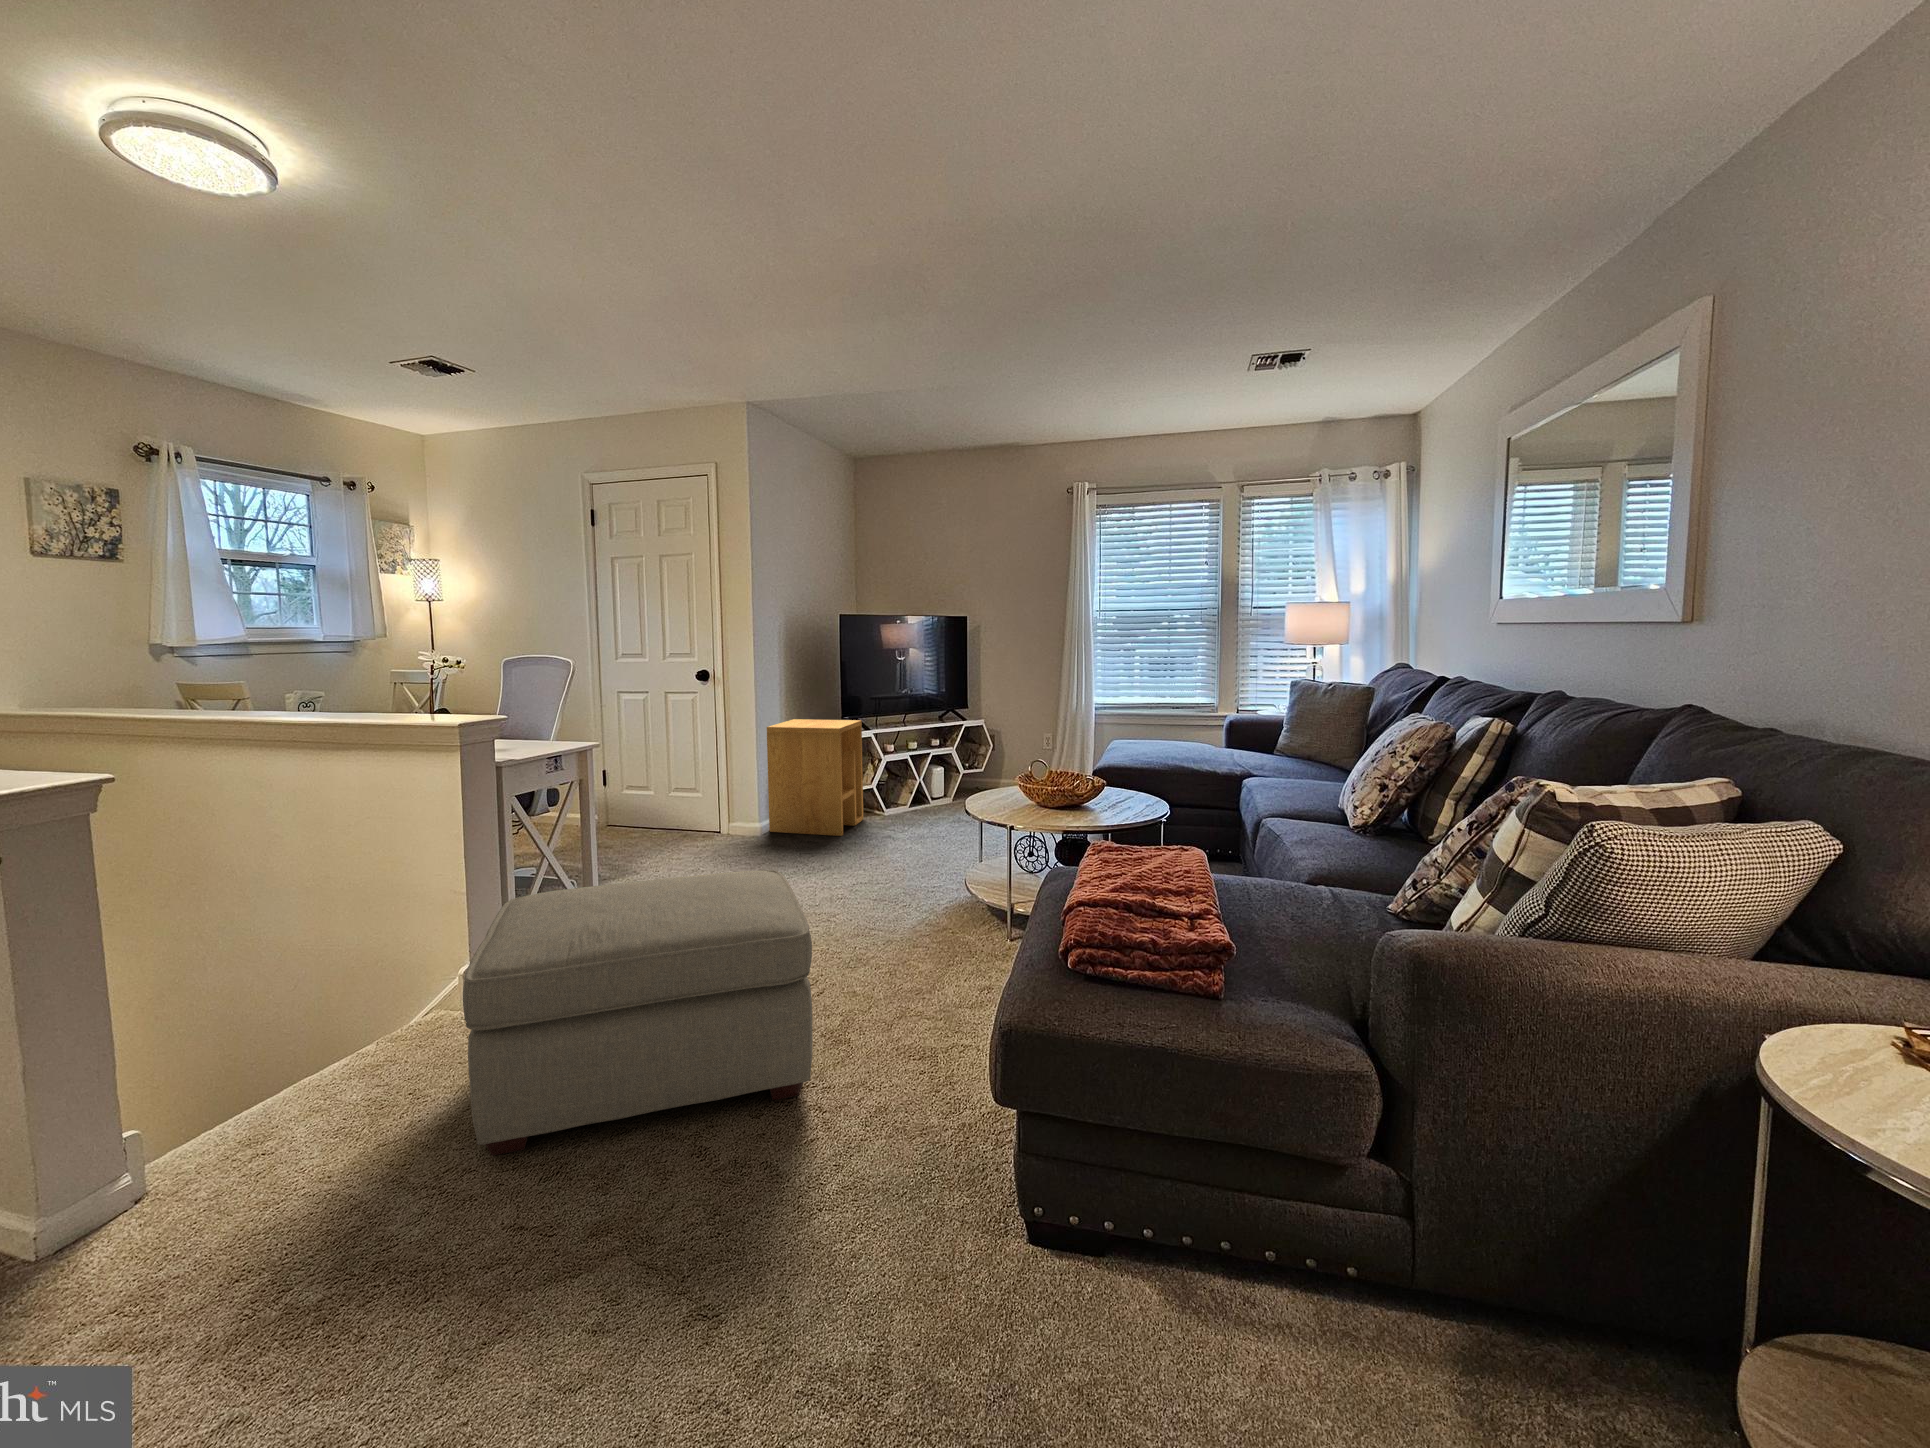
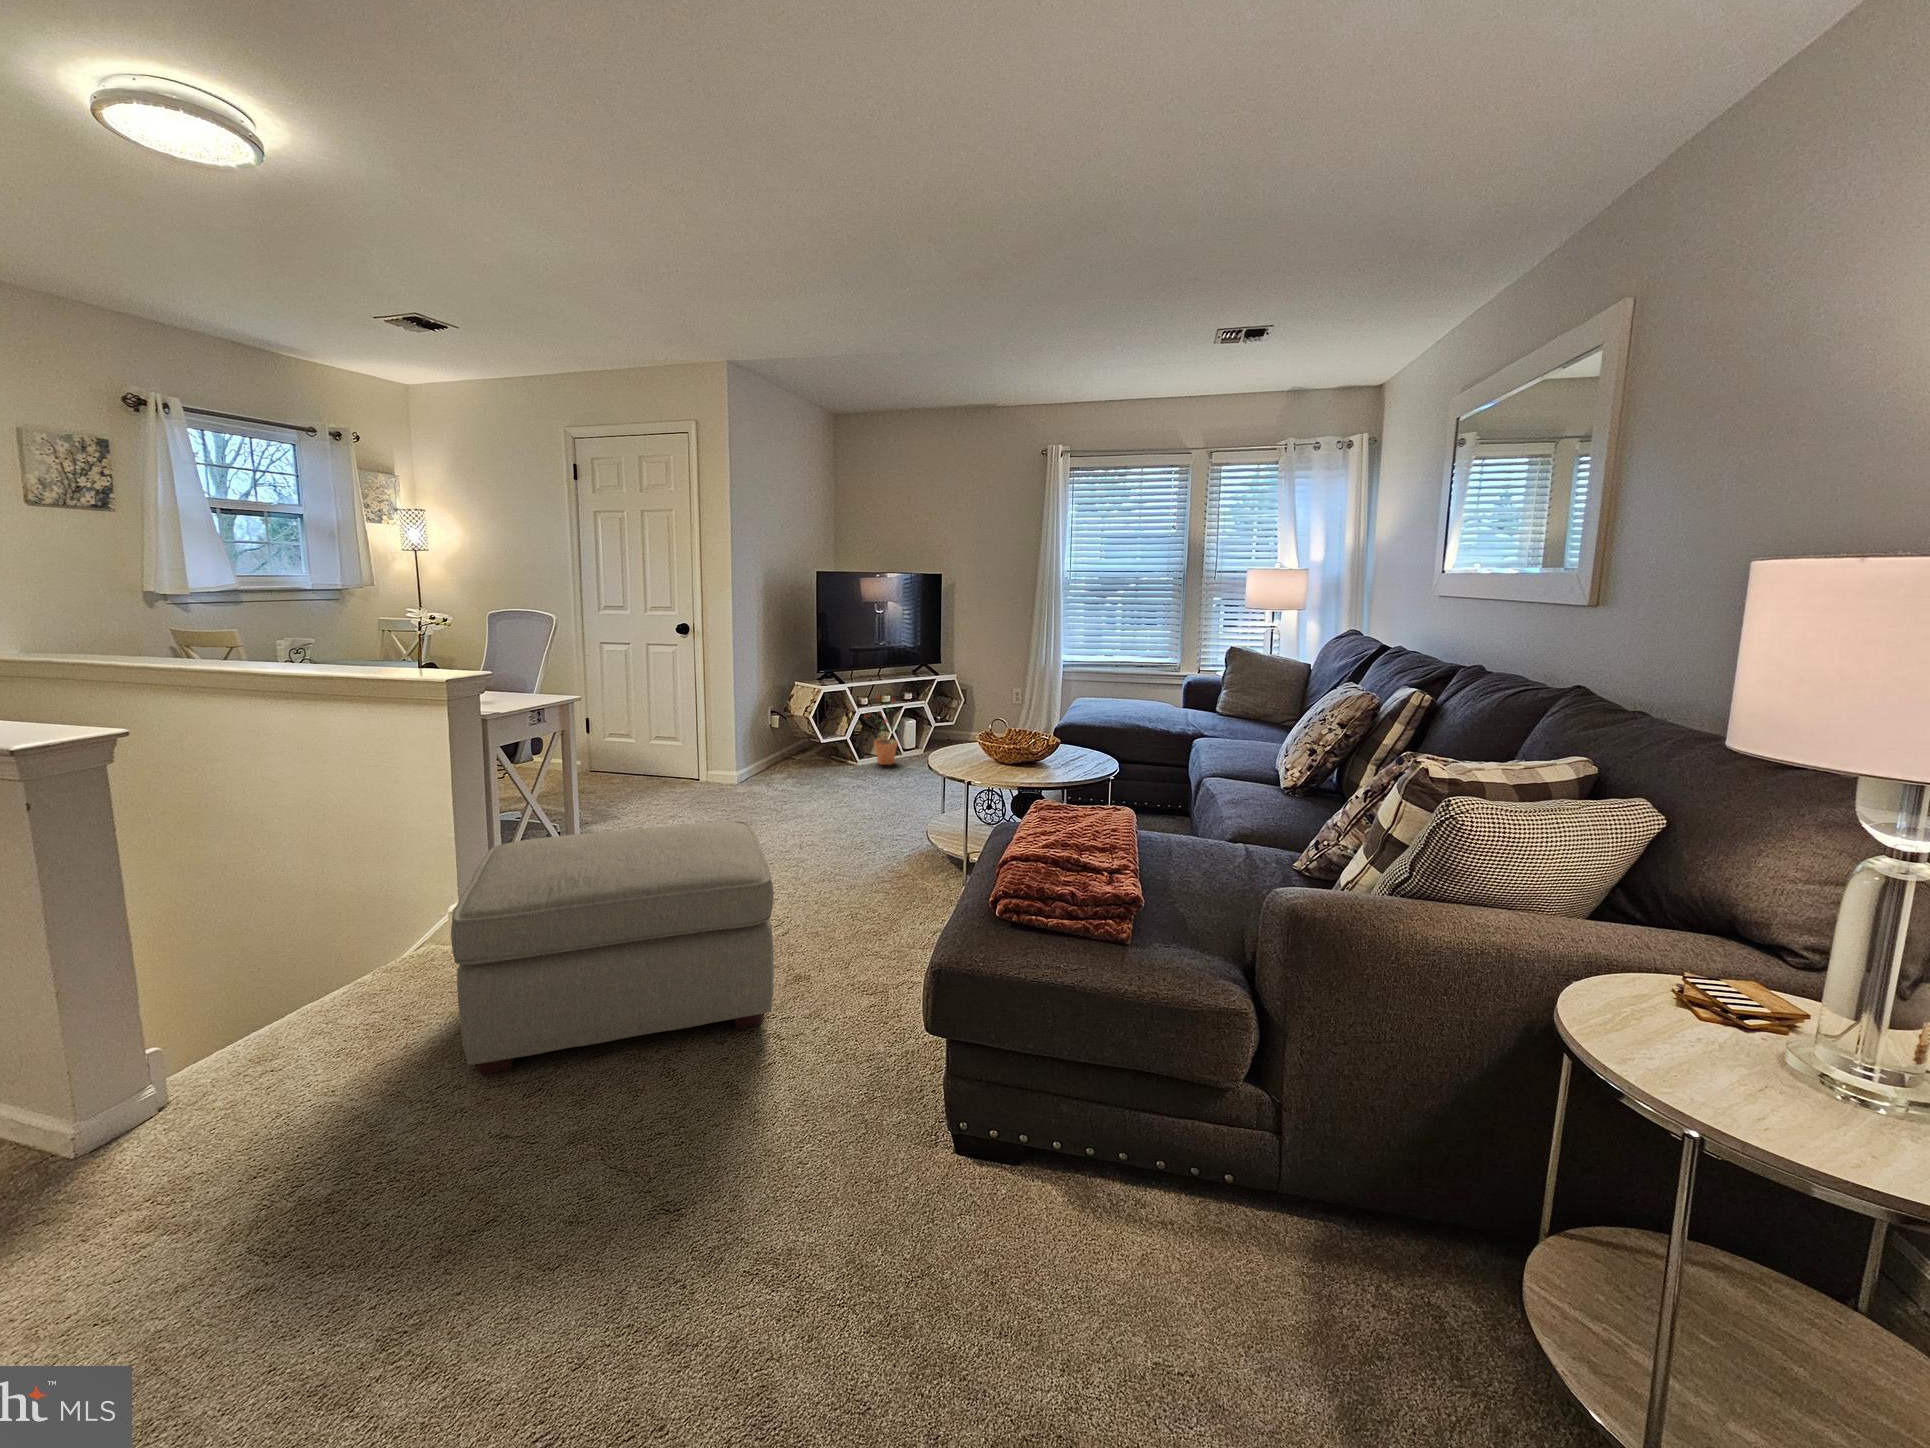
side table: present [767,719,863,836] -> none [745,673,838,786]
potted plant: none [889,739,928,814] -> present [864,694,898,765]

